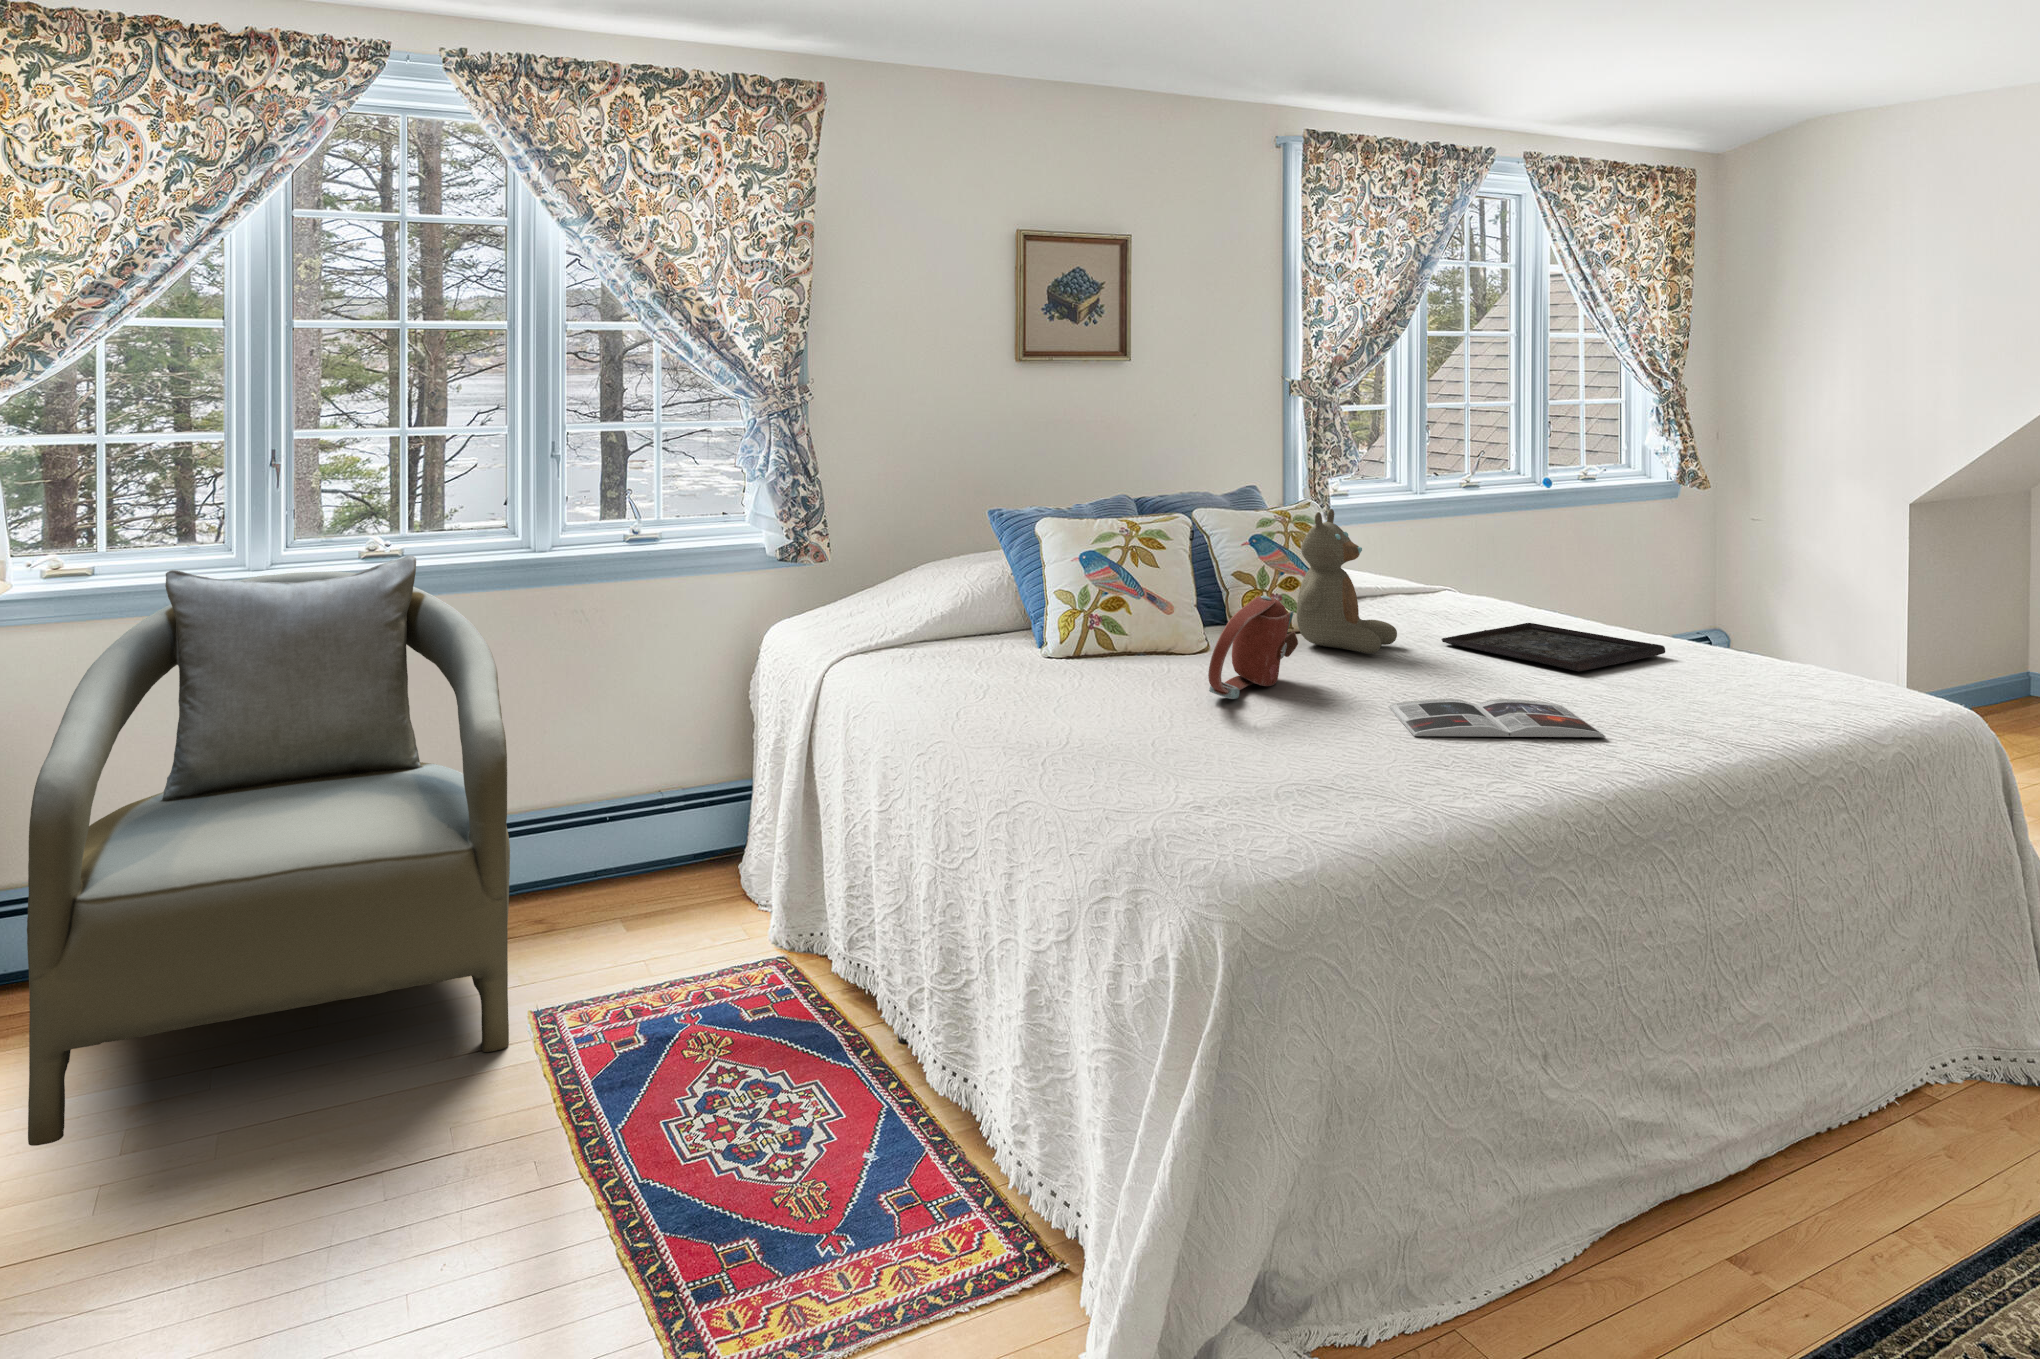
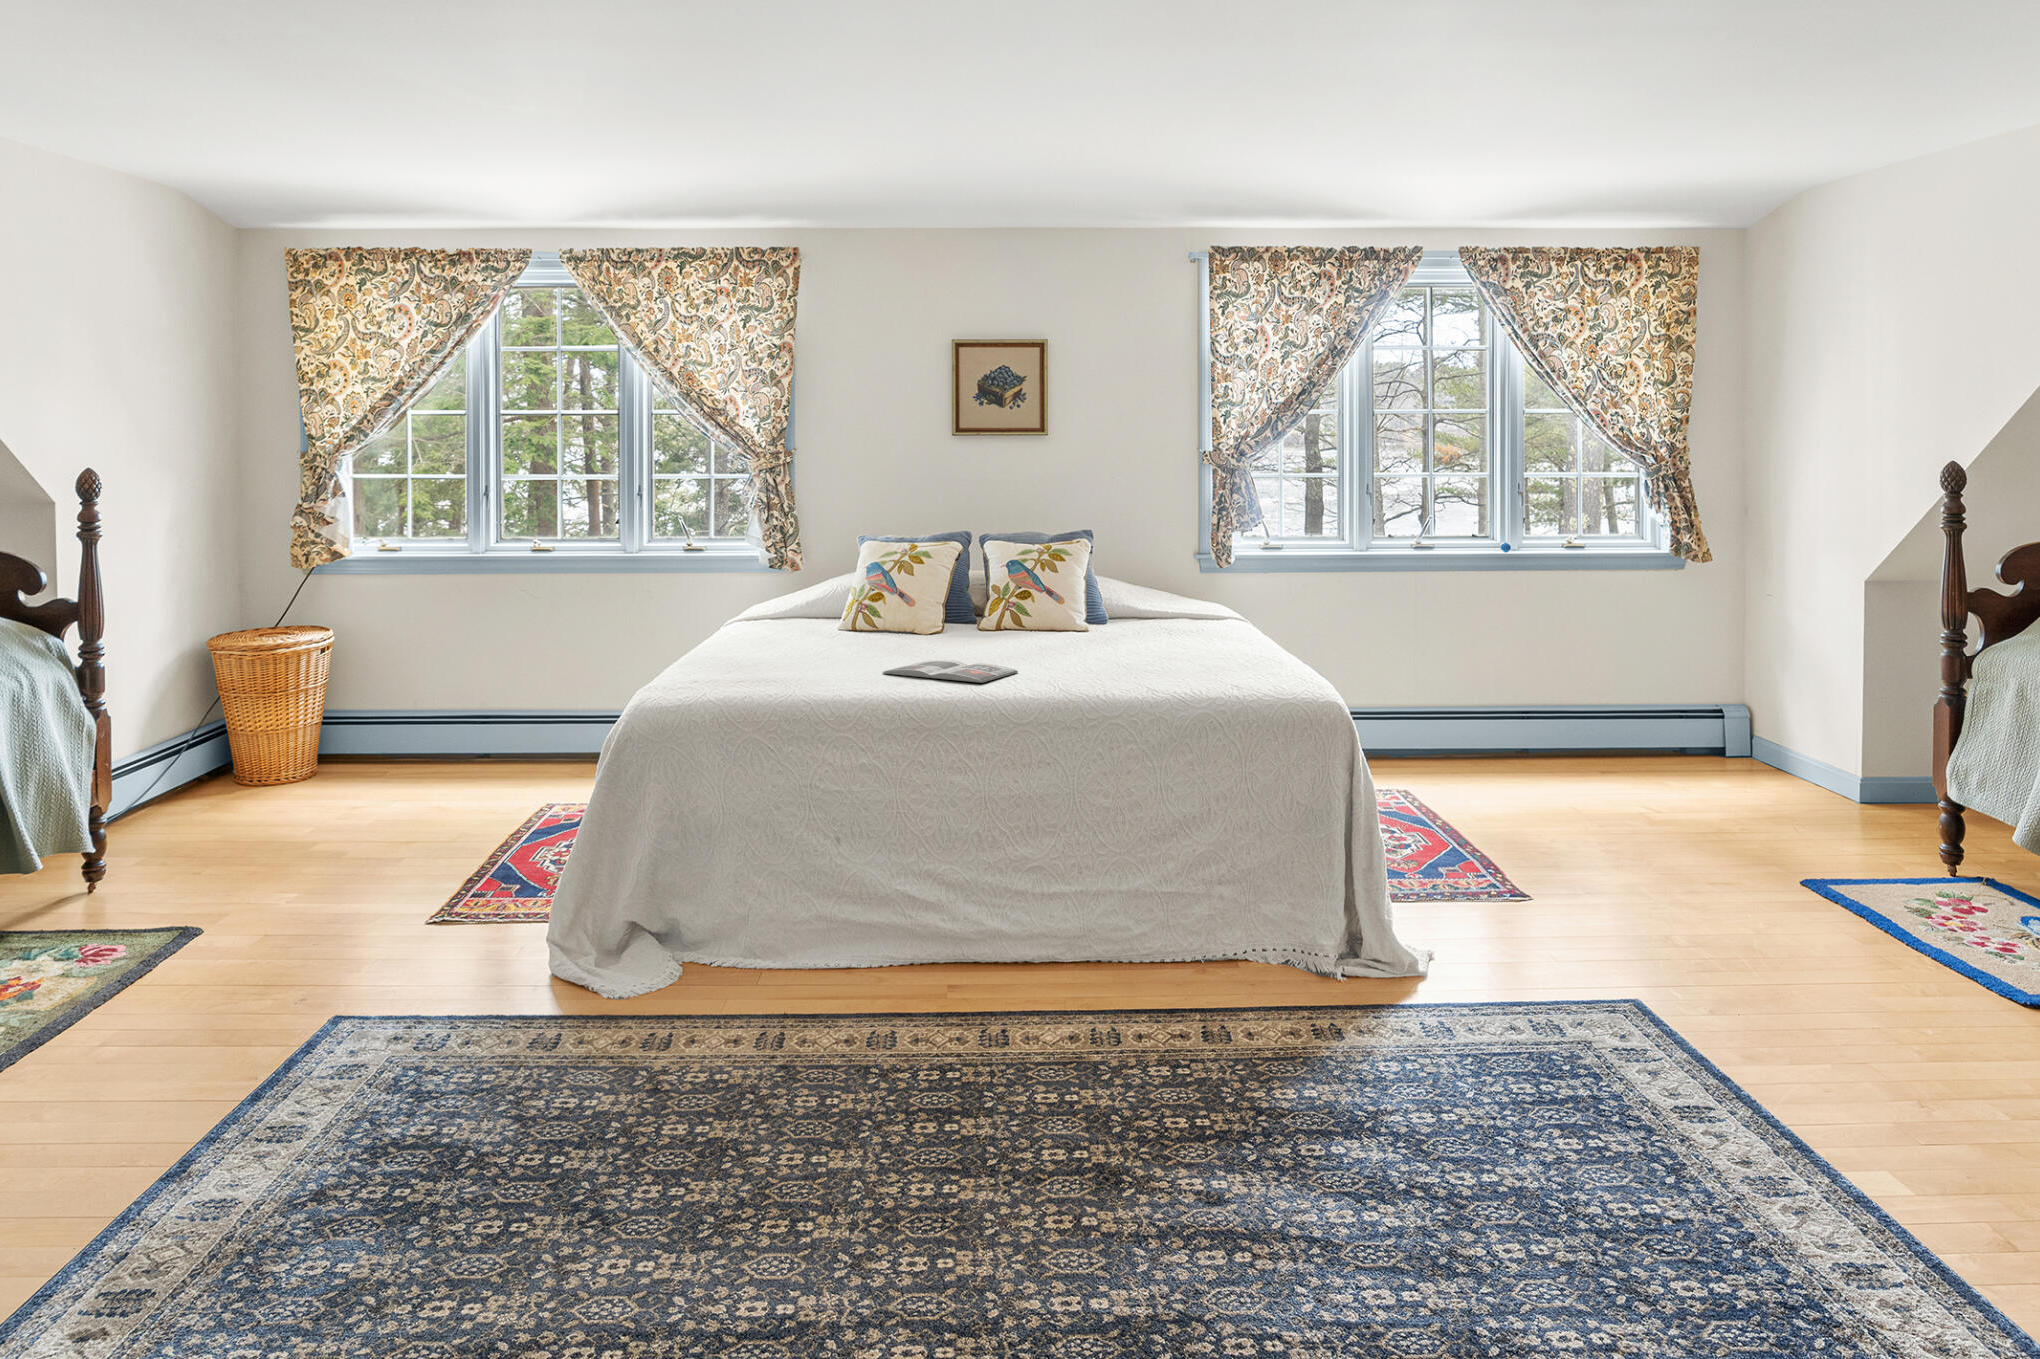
teddy bear: present [1297,509,1397,654] -> none [970,543,1047,643]
armchair: present [27,556,510,1146] -> none [294,548,548,814]
handbag: present [1208,596,1298,699] -> none [811,592,921,653]
tray: present [1441,623,1665,671] -> none [1079,636,1201,660]

